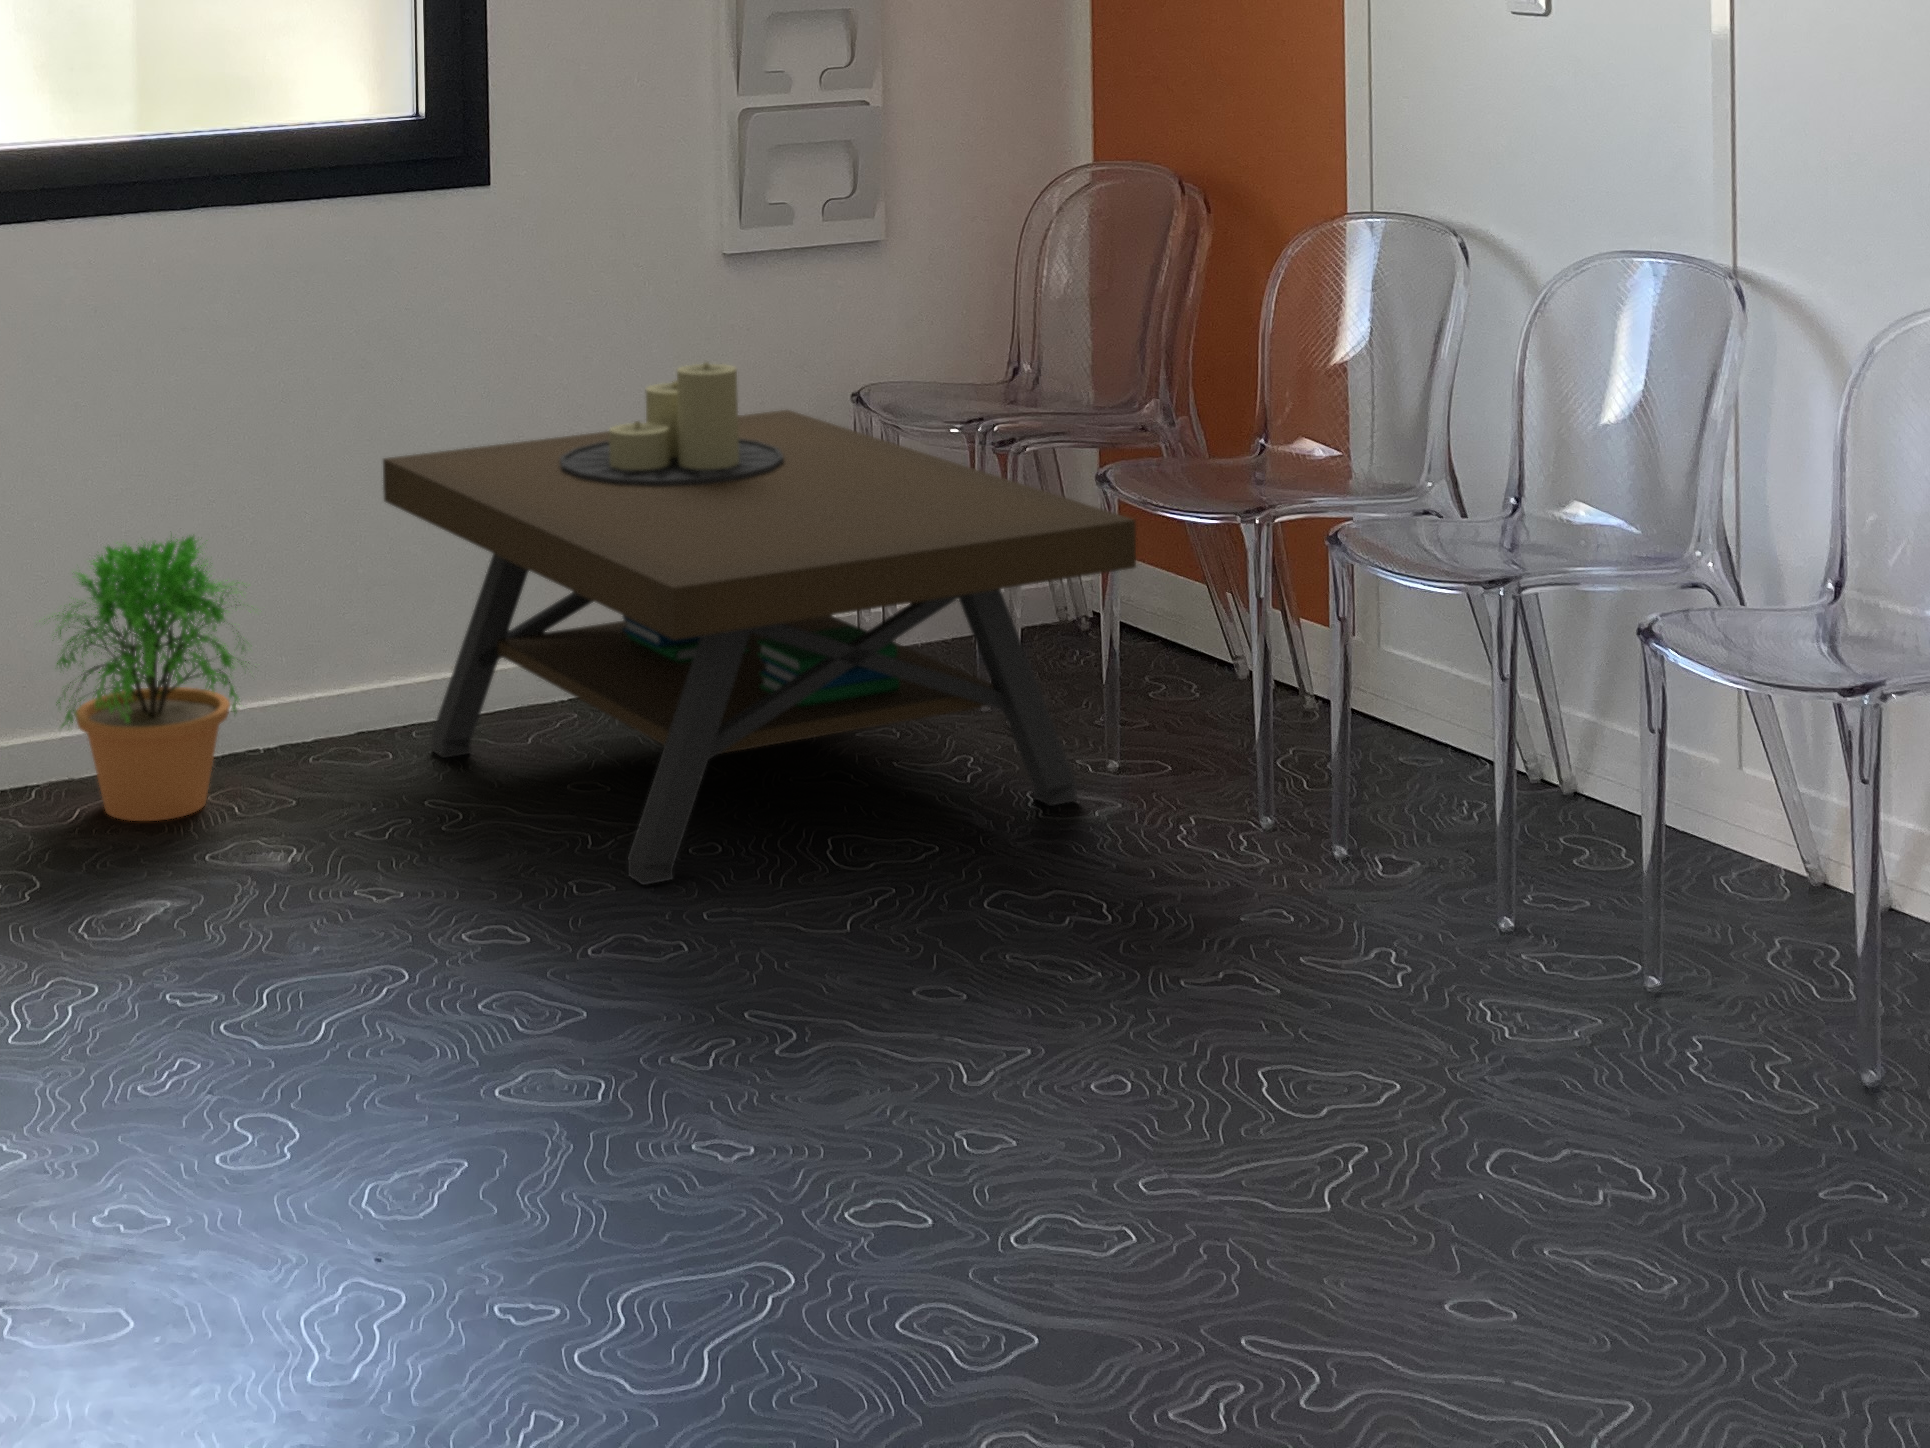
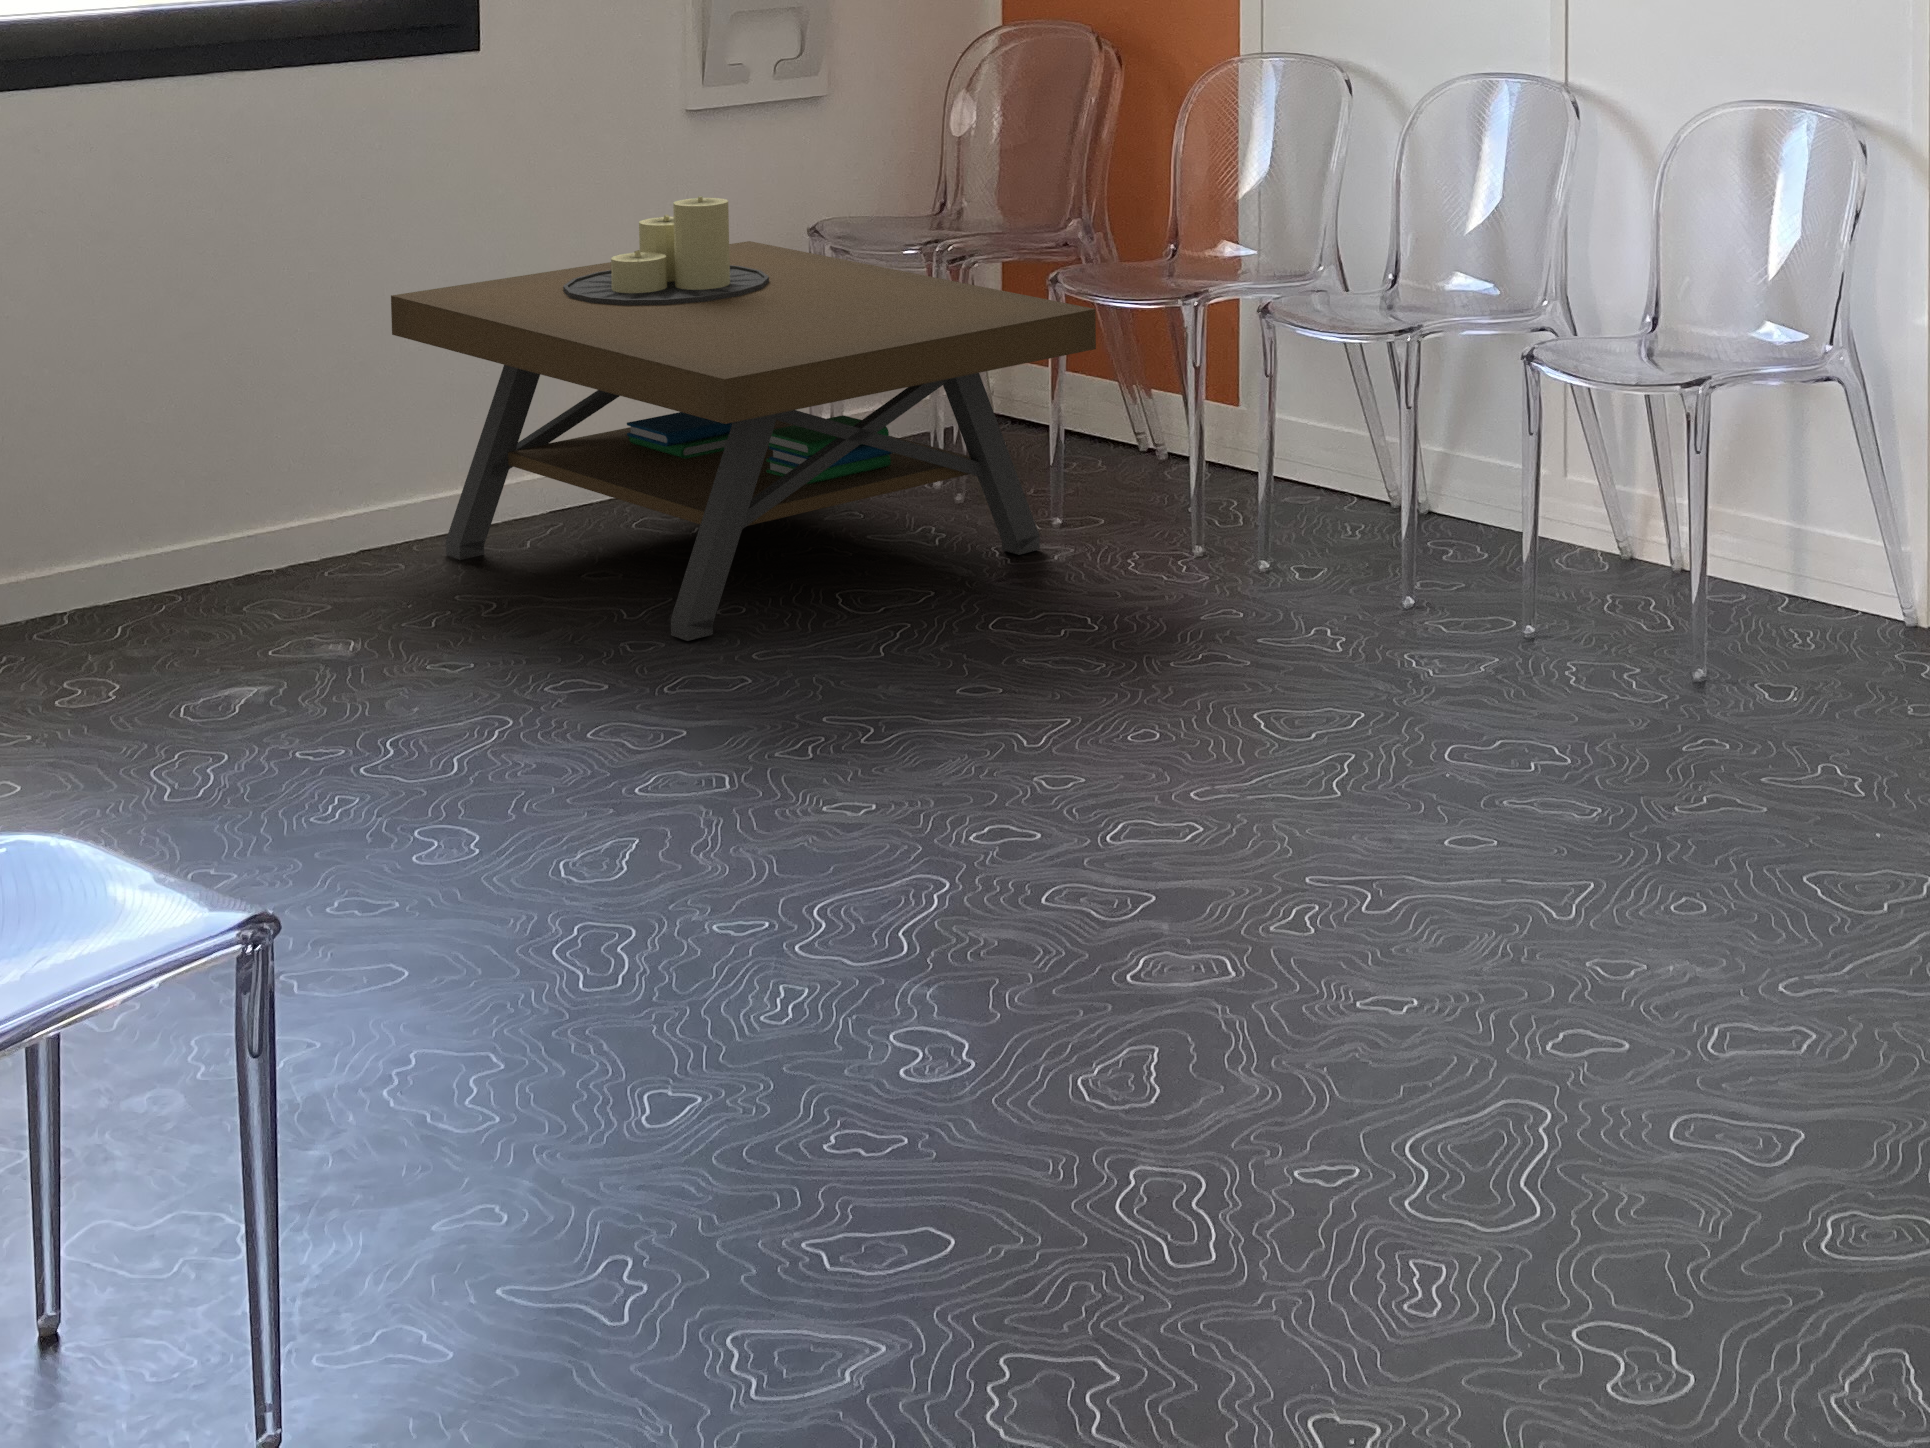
potted plant: present [49,536,249,821] -> none [72,364,309,632]

